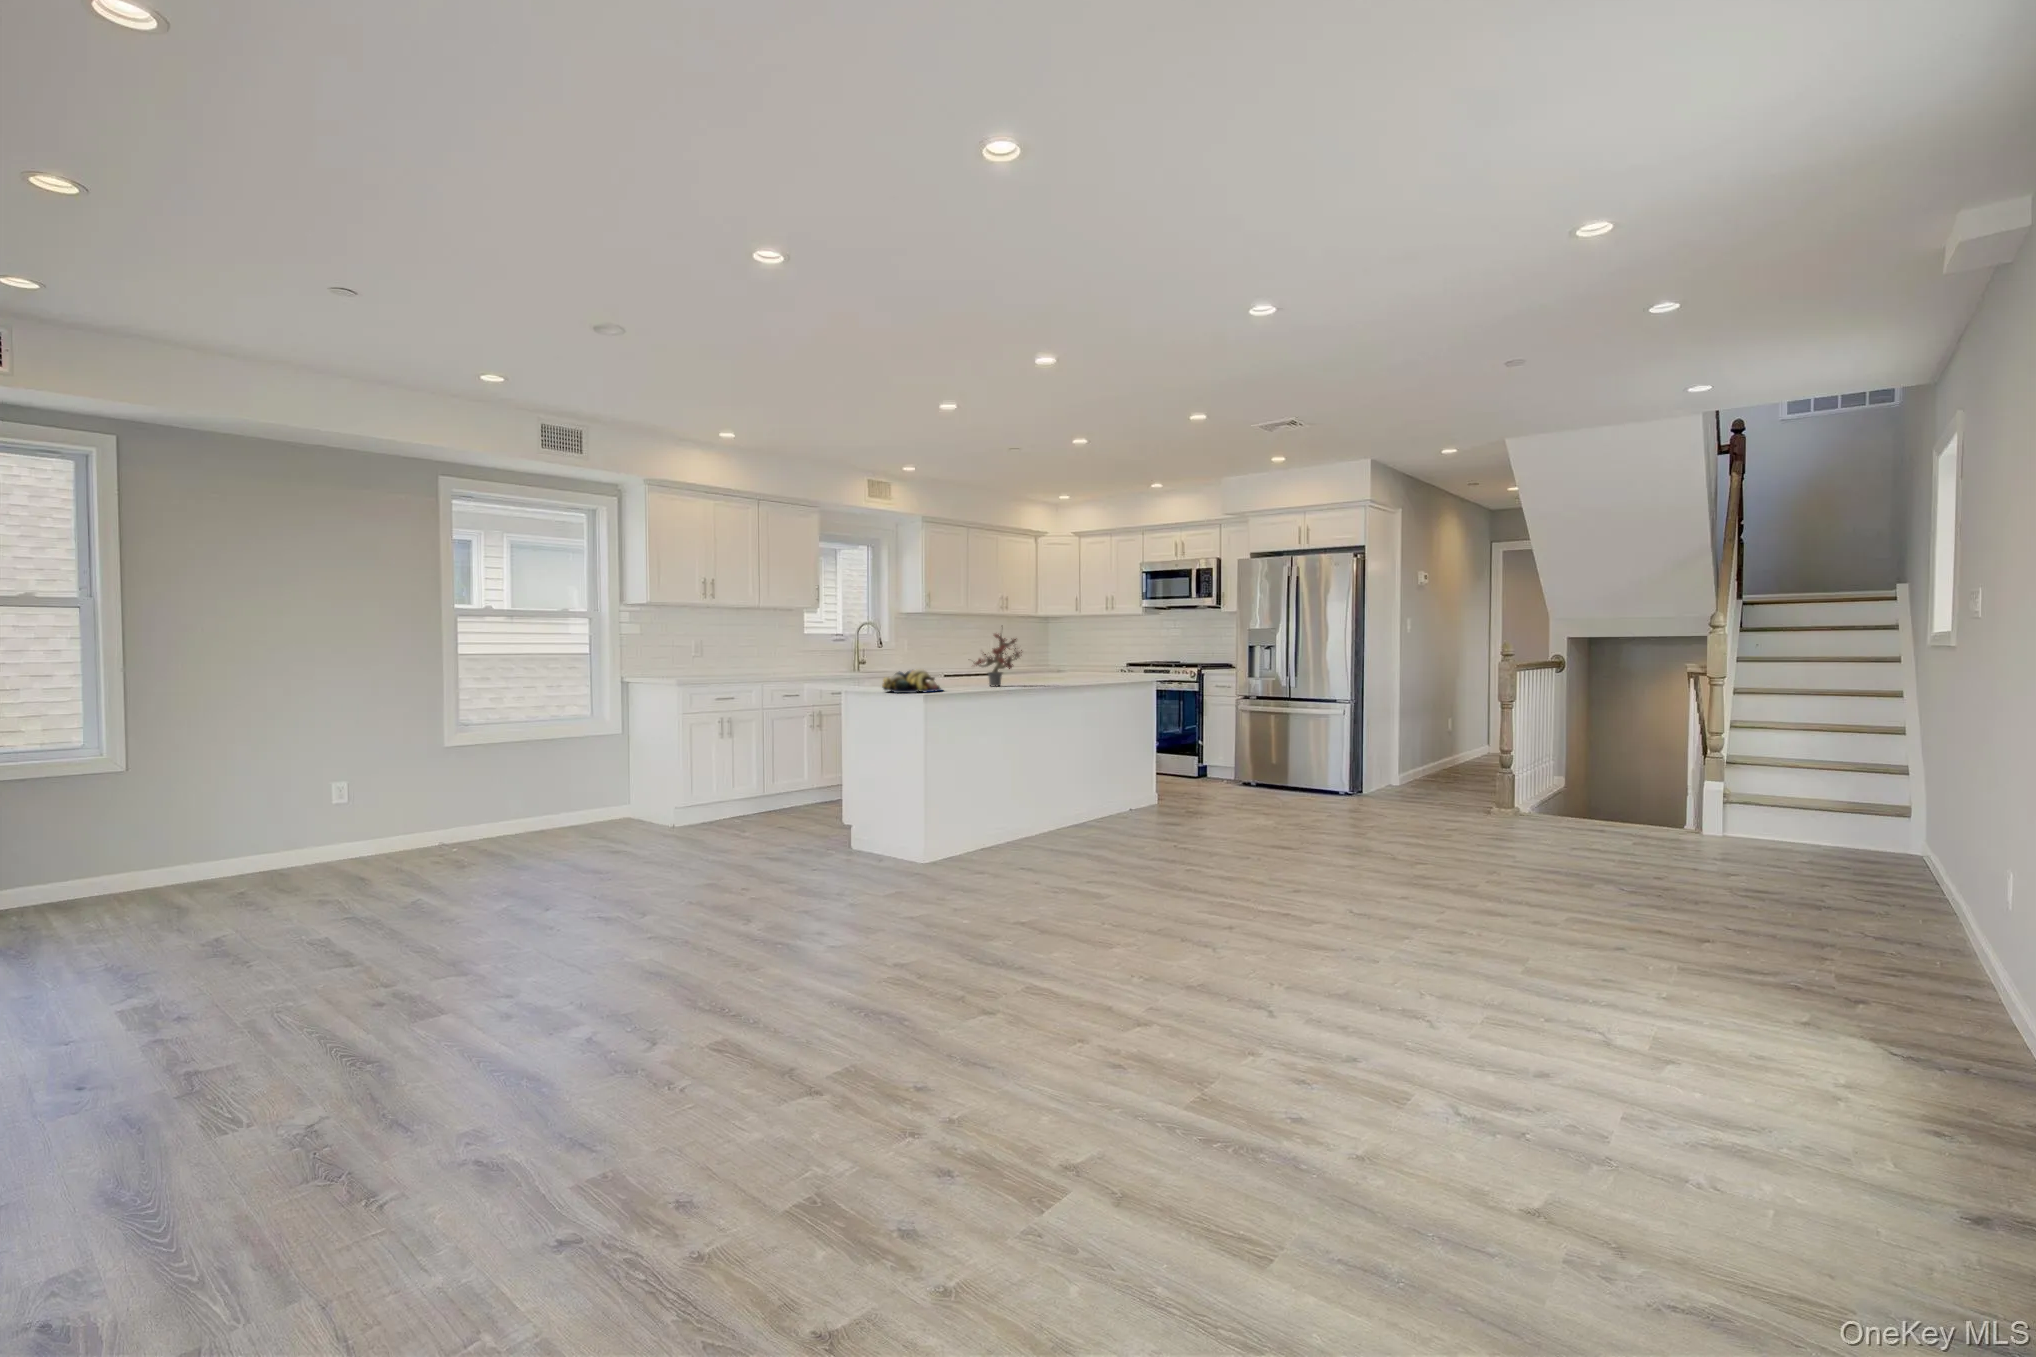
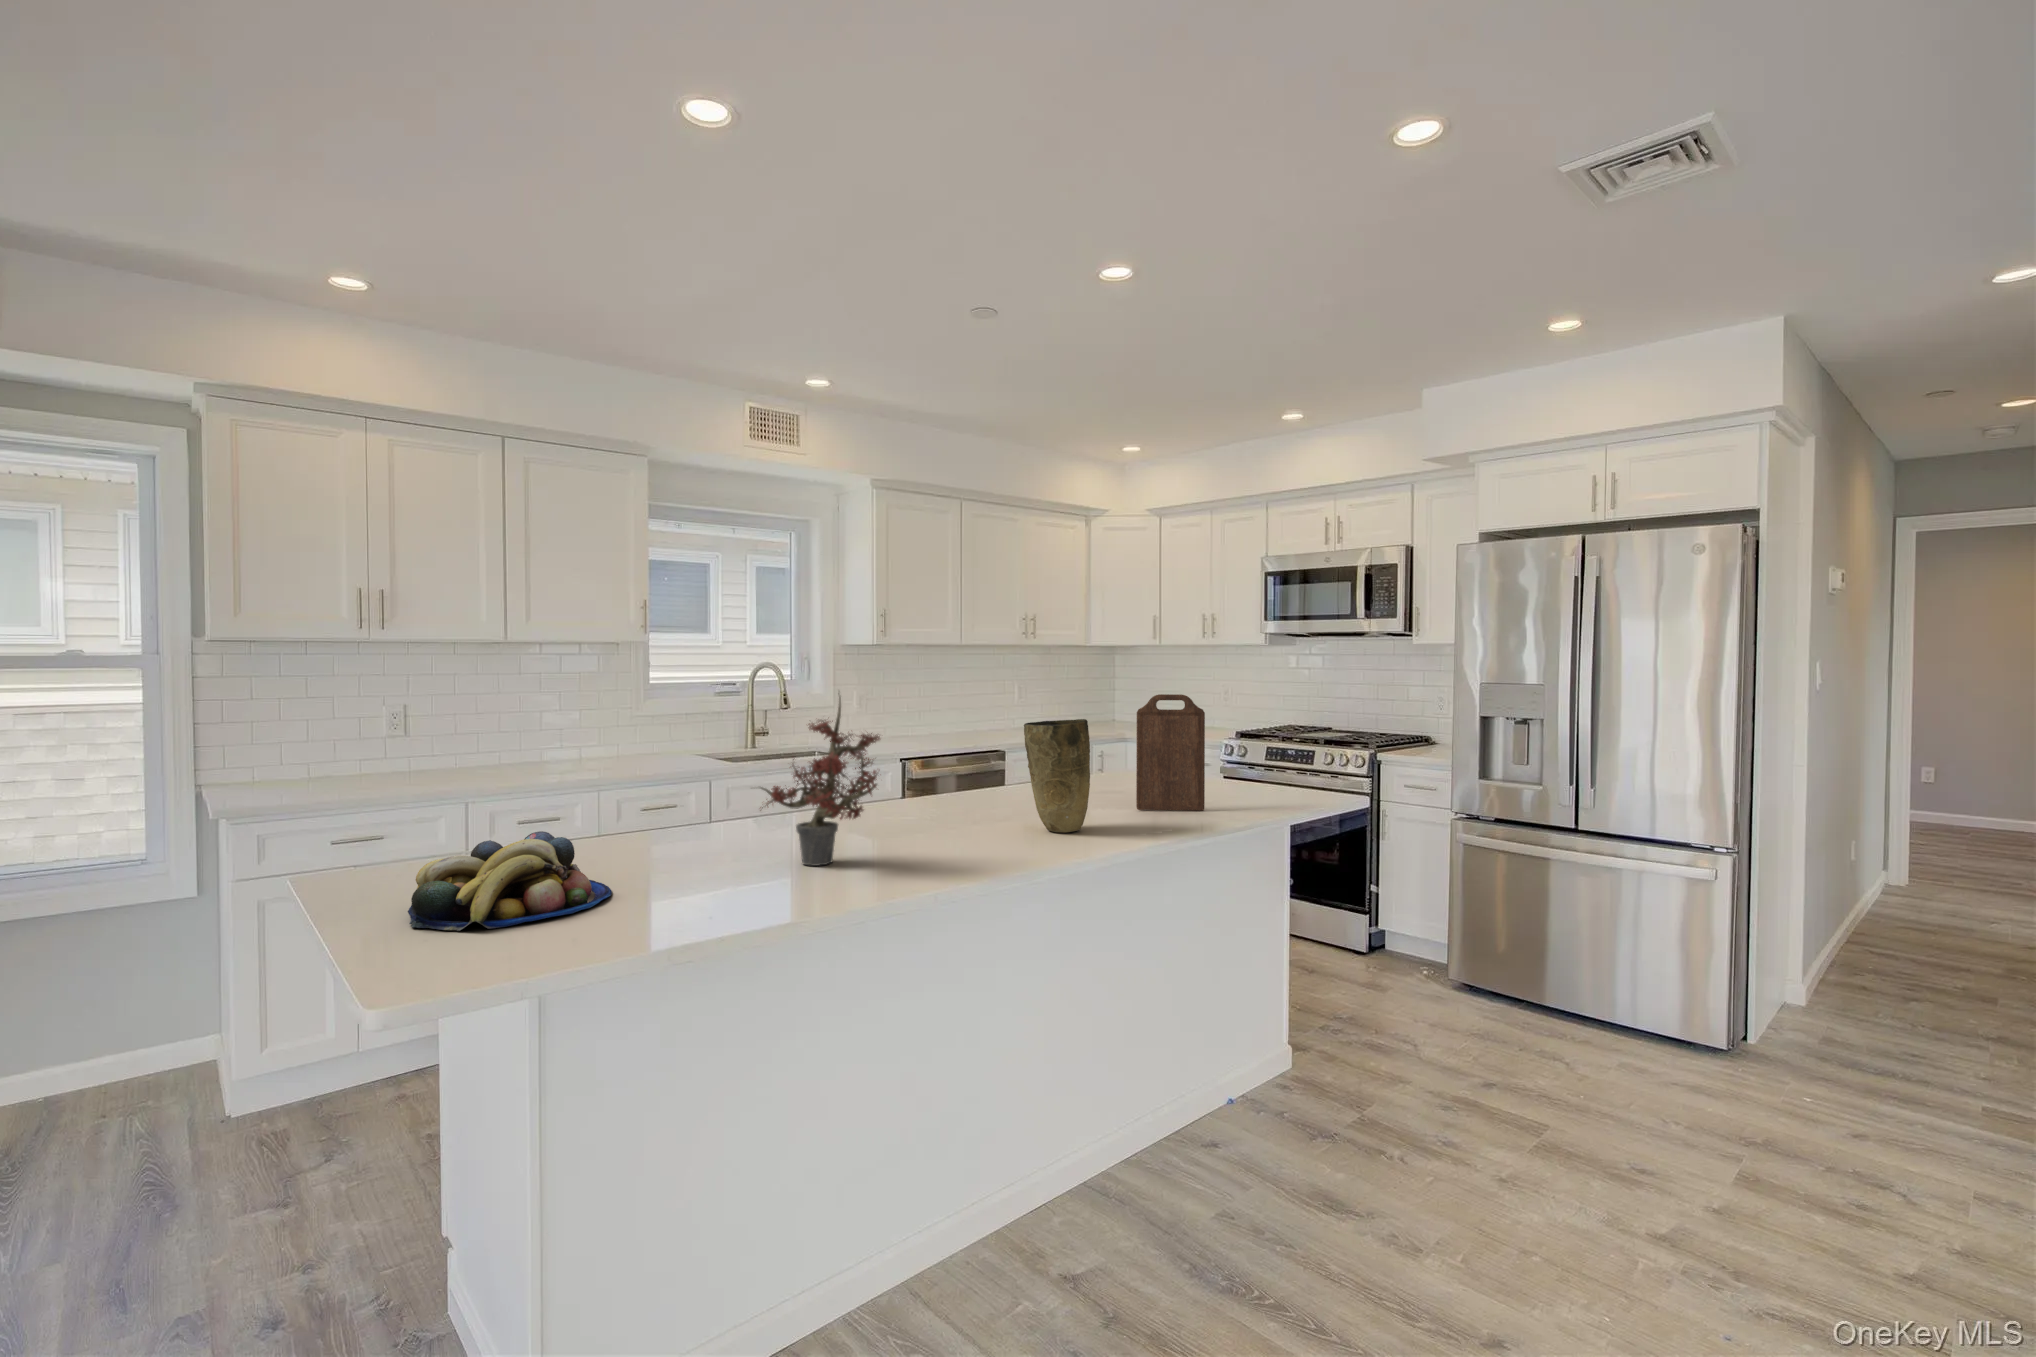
cutting board: none [1098,629,1126,678] -> present [1136,694,1205,811]
vase: none [1058,637,1085,681] -> present [1024,719,1090,832]

